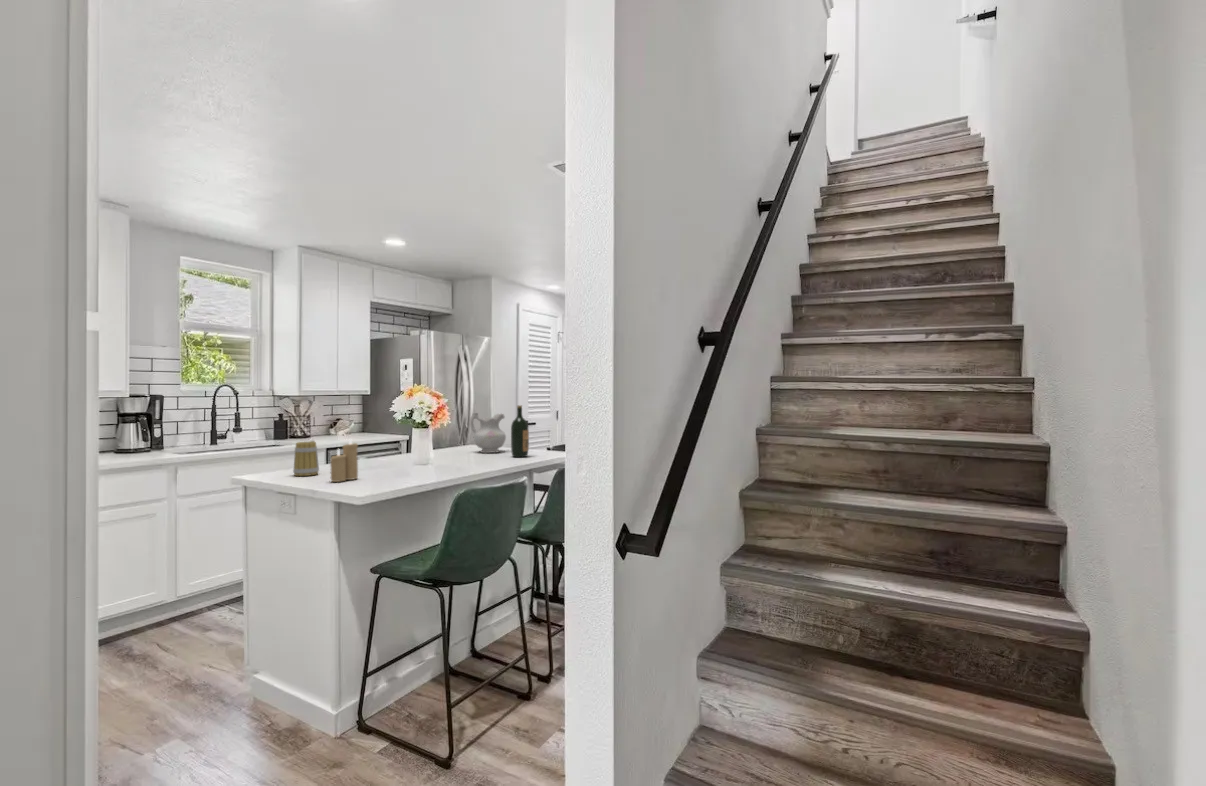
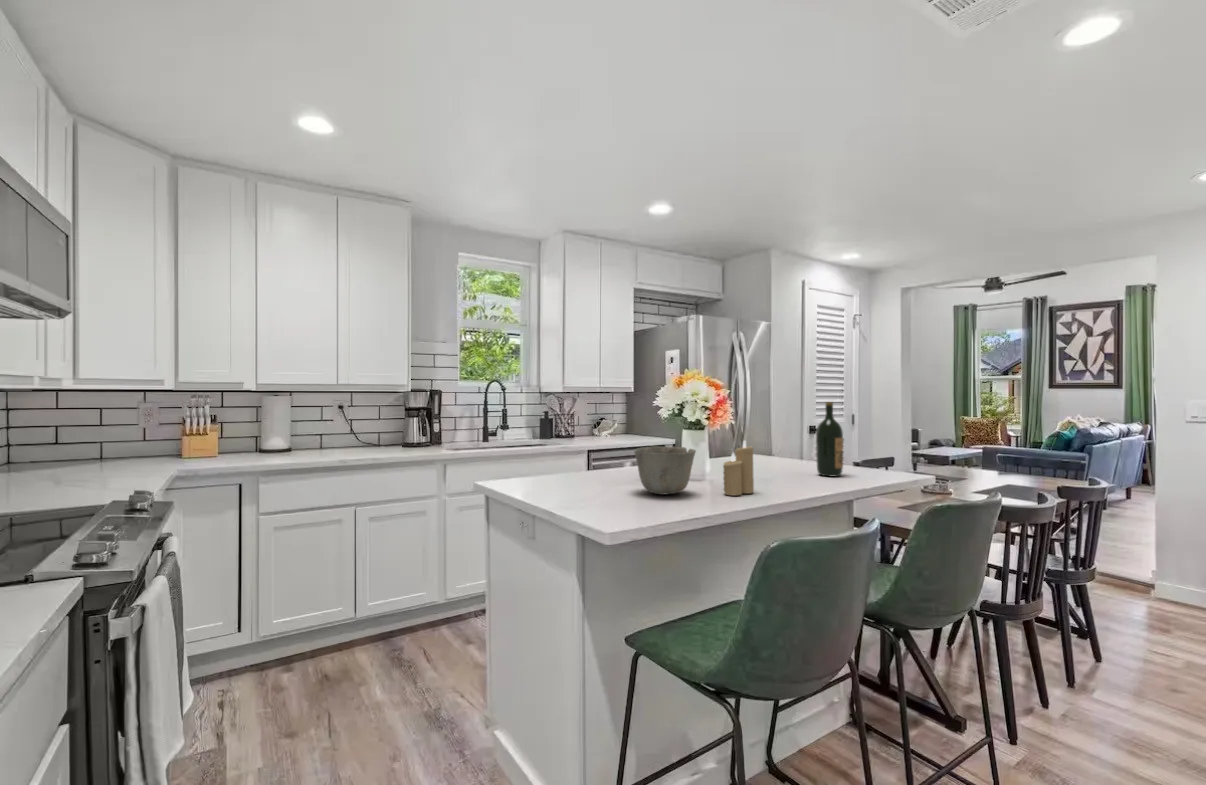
ceramic pitcher: present [470,413,506,453] -> none [755,412,805,467]
candle: present [330,440,358,482] -> present [723,441,754,495]
ceramic bowl: none [374,440,422,475] -> present [635,446,696,495]
mug: present [293,441,319,476] -> none [540,443,569,488]

